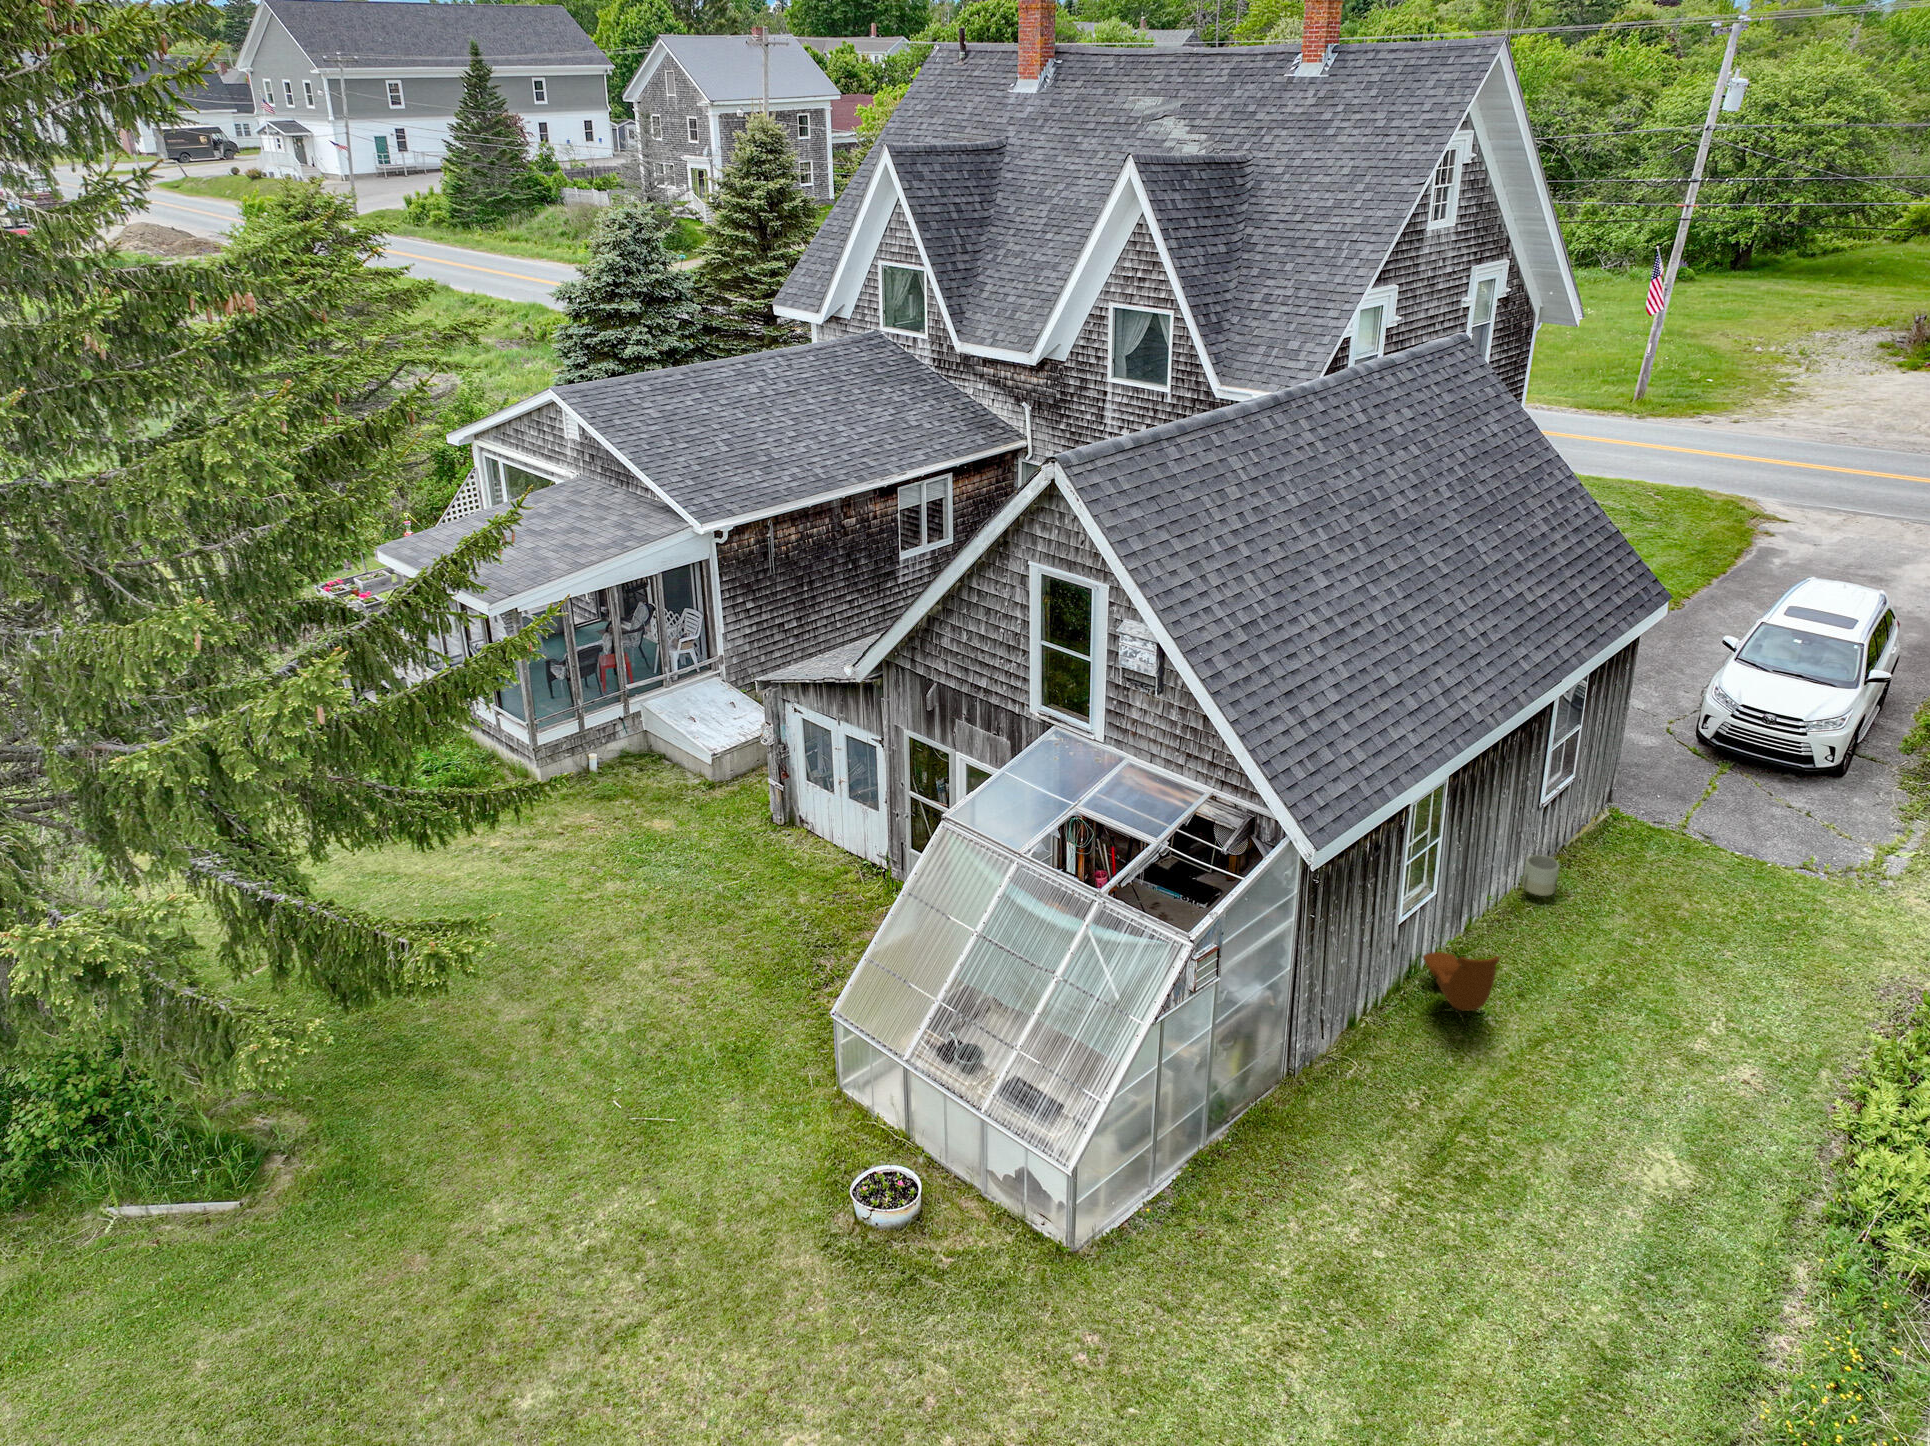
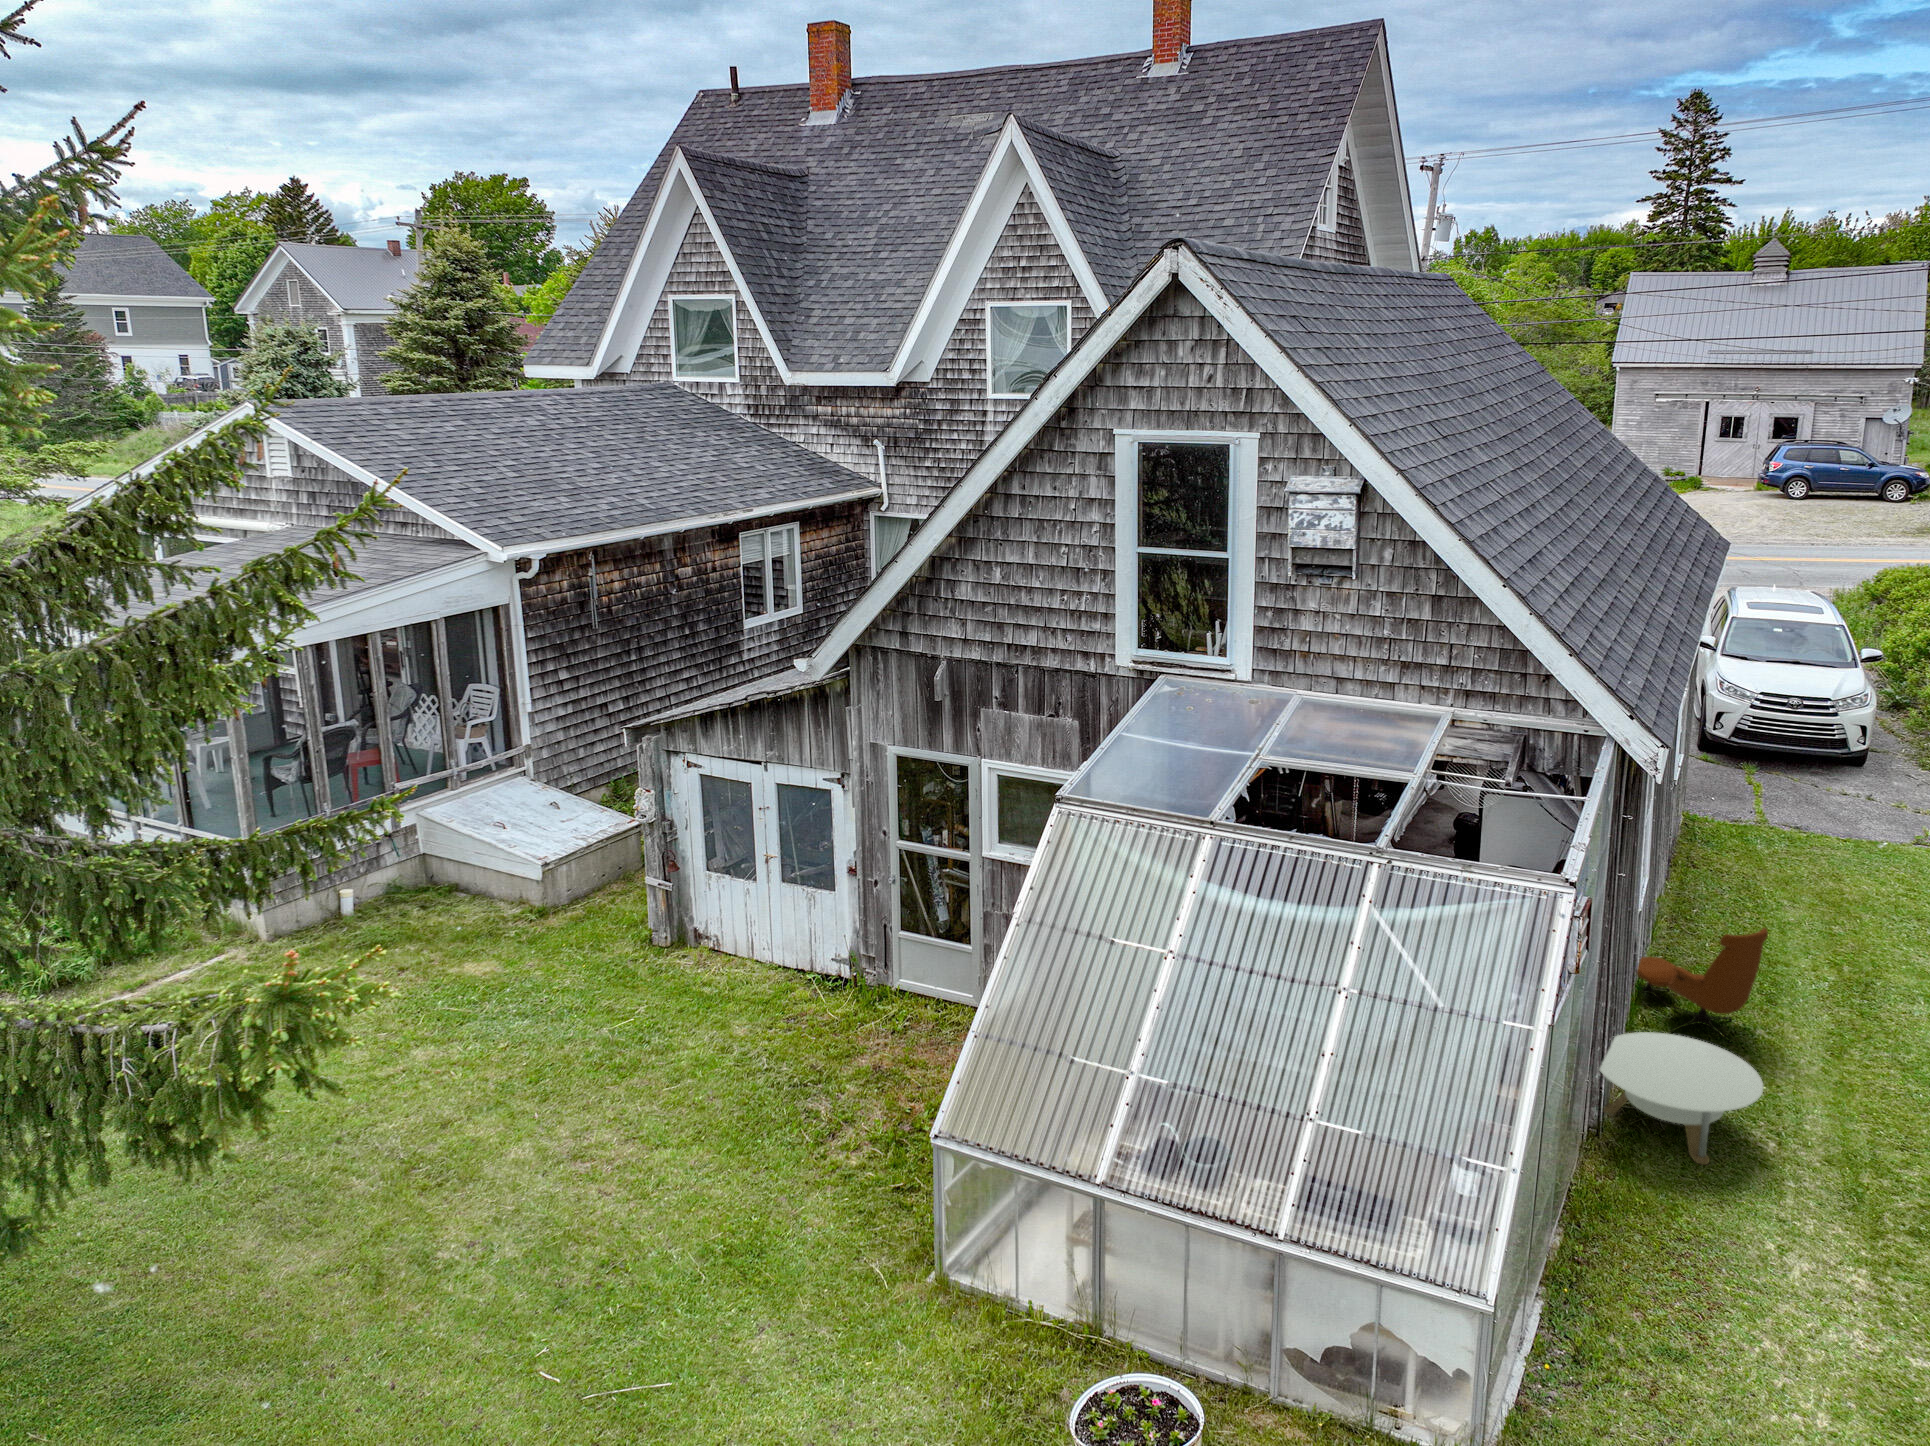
planter: present [1522,855,1560,902] -> none [1658,842,1704,902]
round table: none [1317,1016,1430,1117] -> present [1600,1032,1763,1165]

